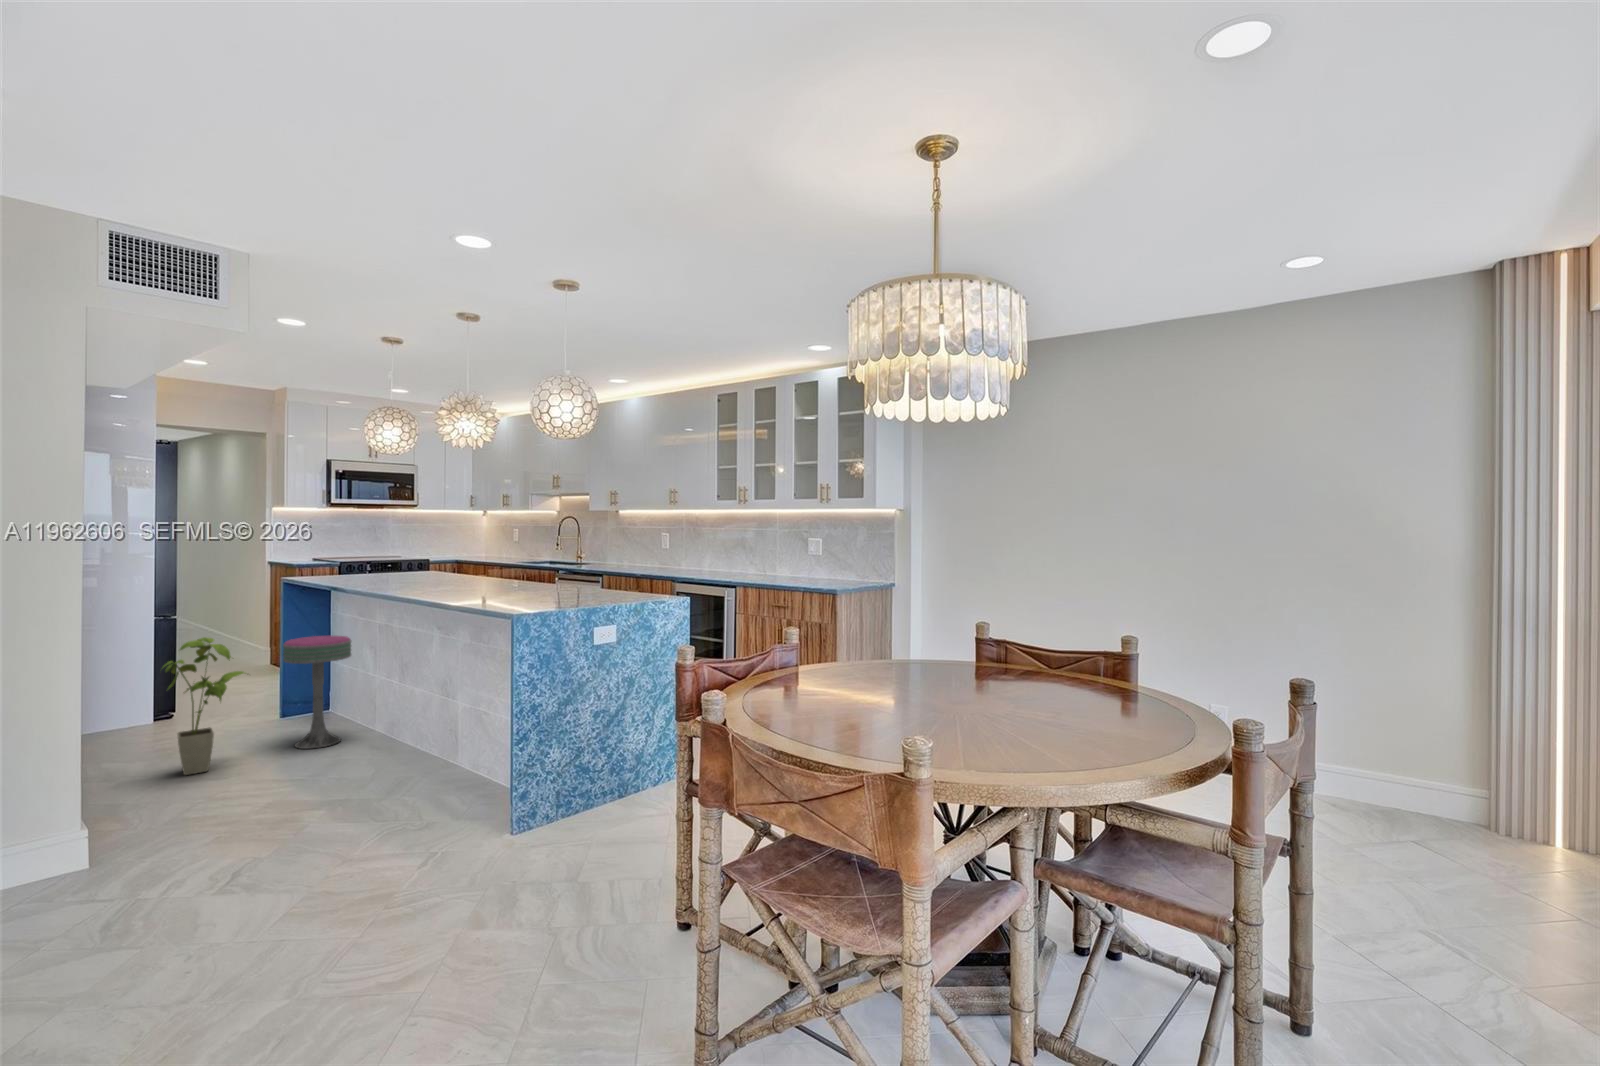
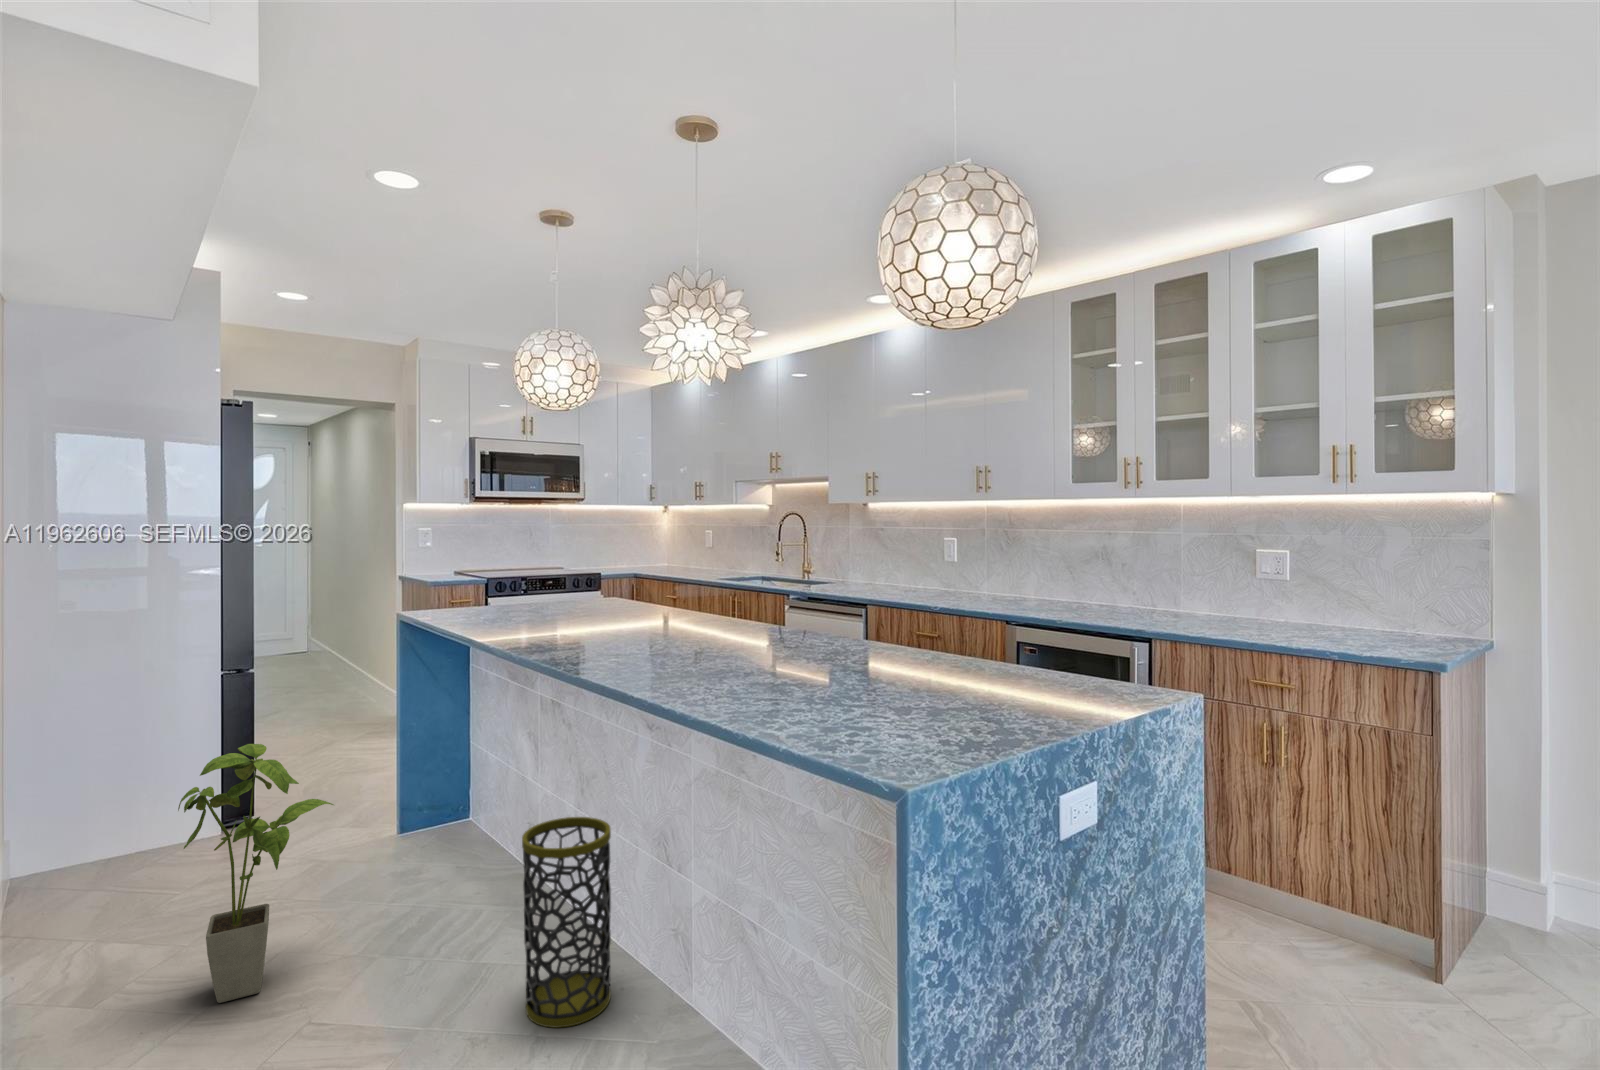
bar stool: present [283,636,351,749] -> none [390,722,499,931]
trash can: none [365,674,414,772] -> present [522,817,611,1028]

